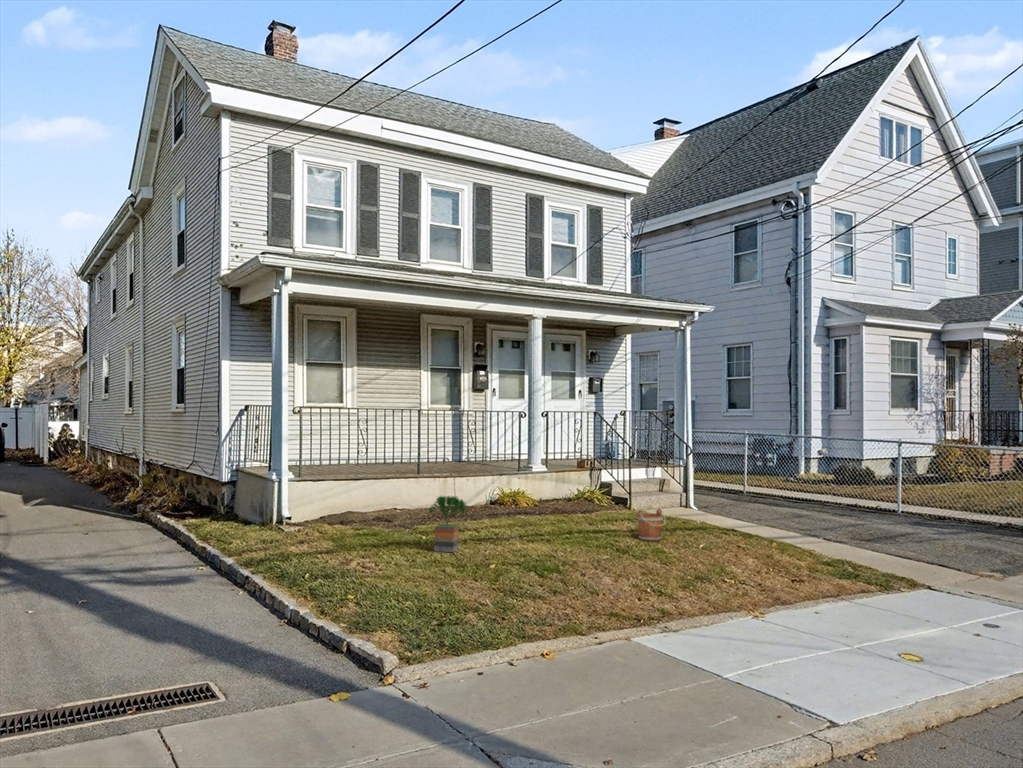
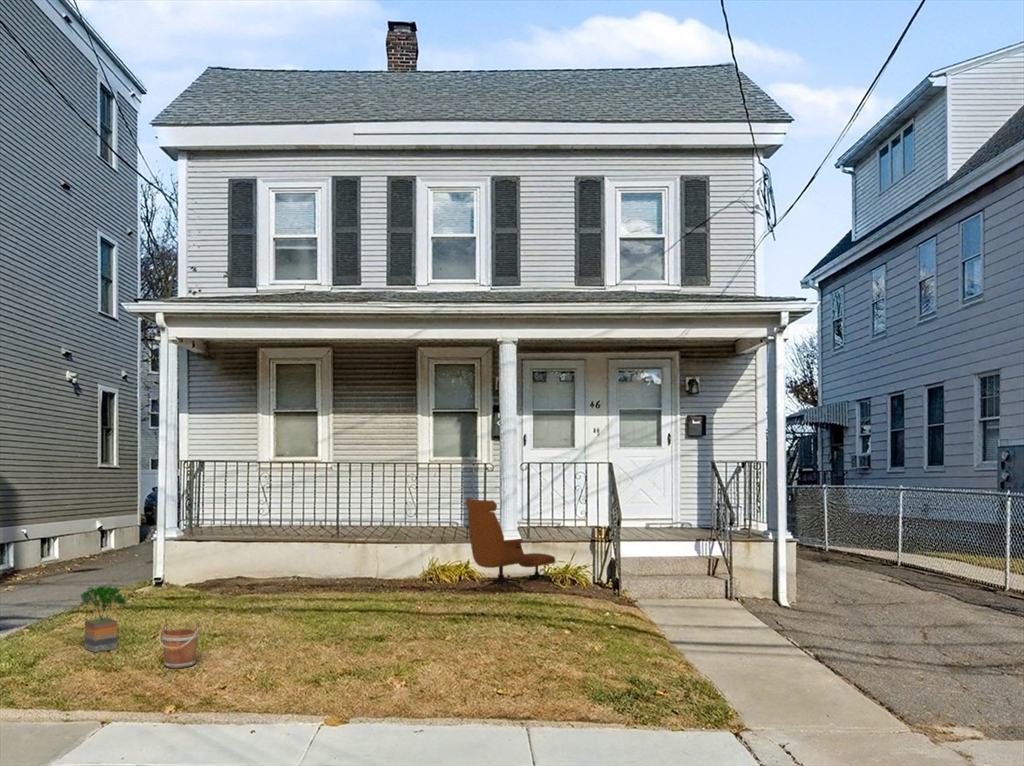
lounge chair: none [542,430,584,499] -> present [466,498,555,590]
bucket: present [637,509,665,541] -> present [159,624,199,668]

